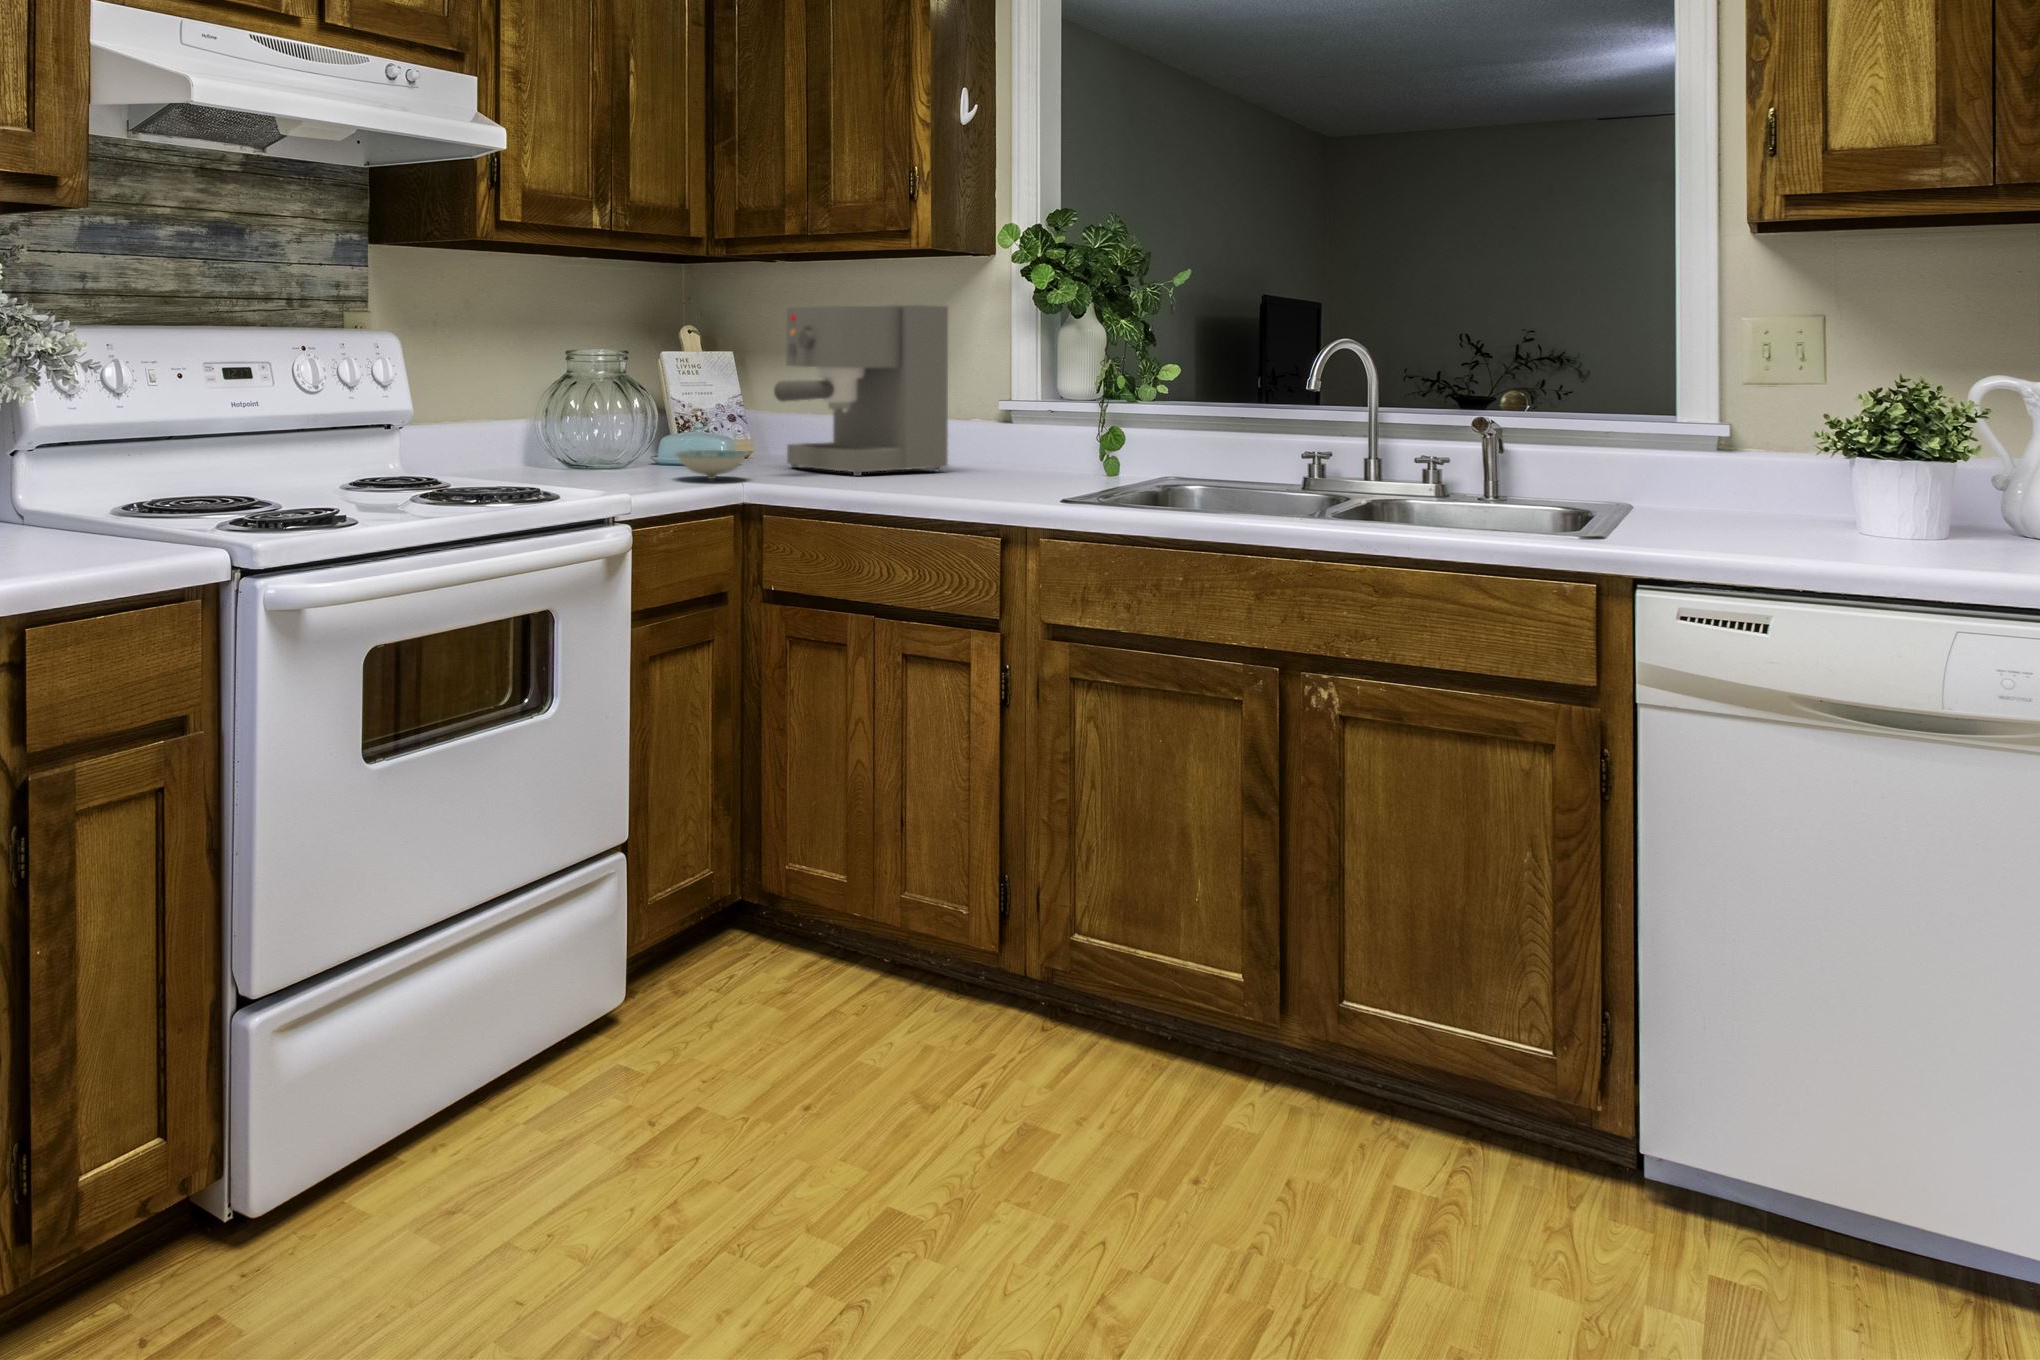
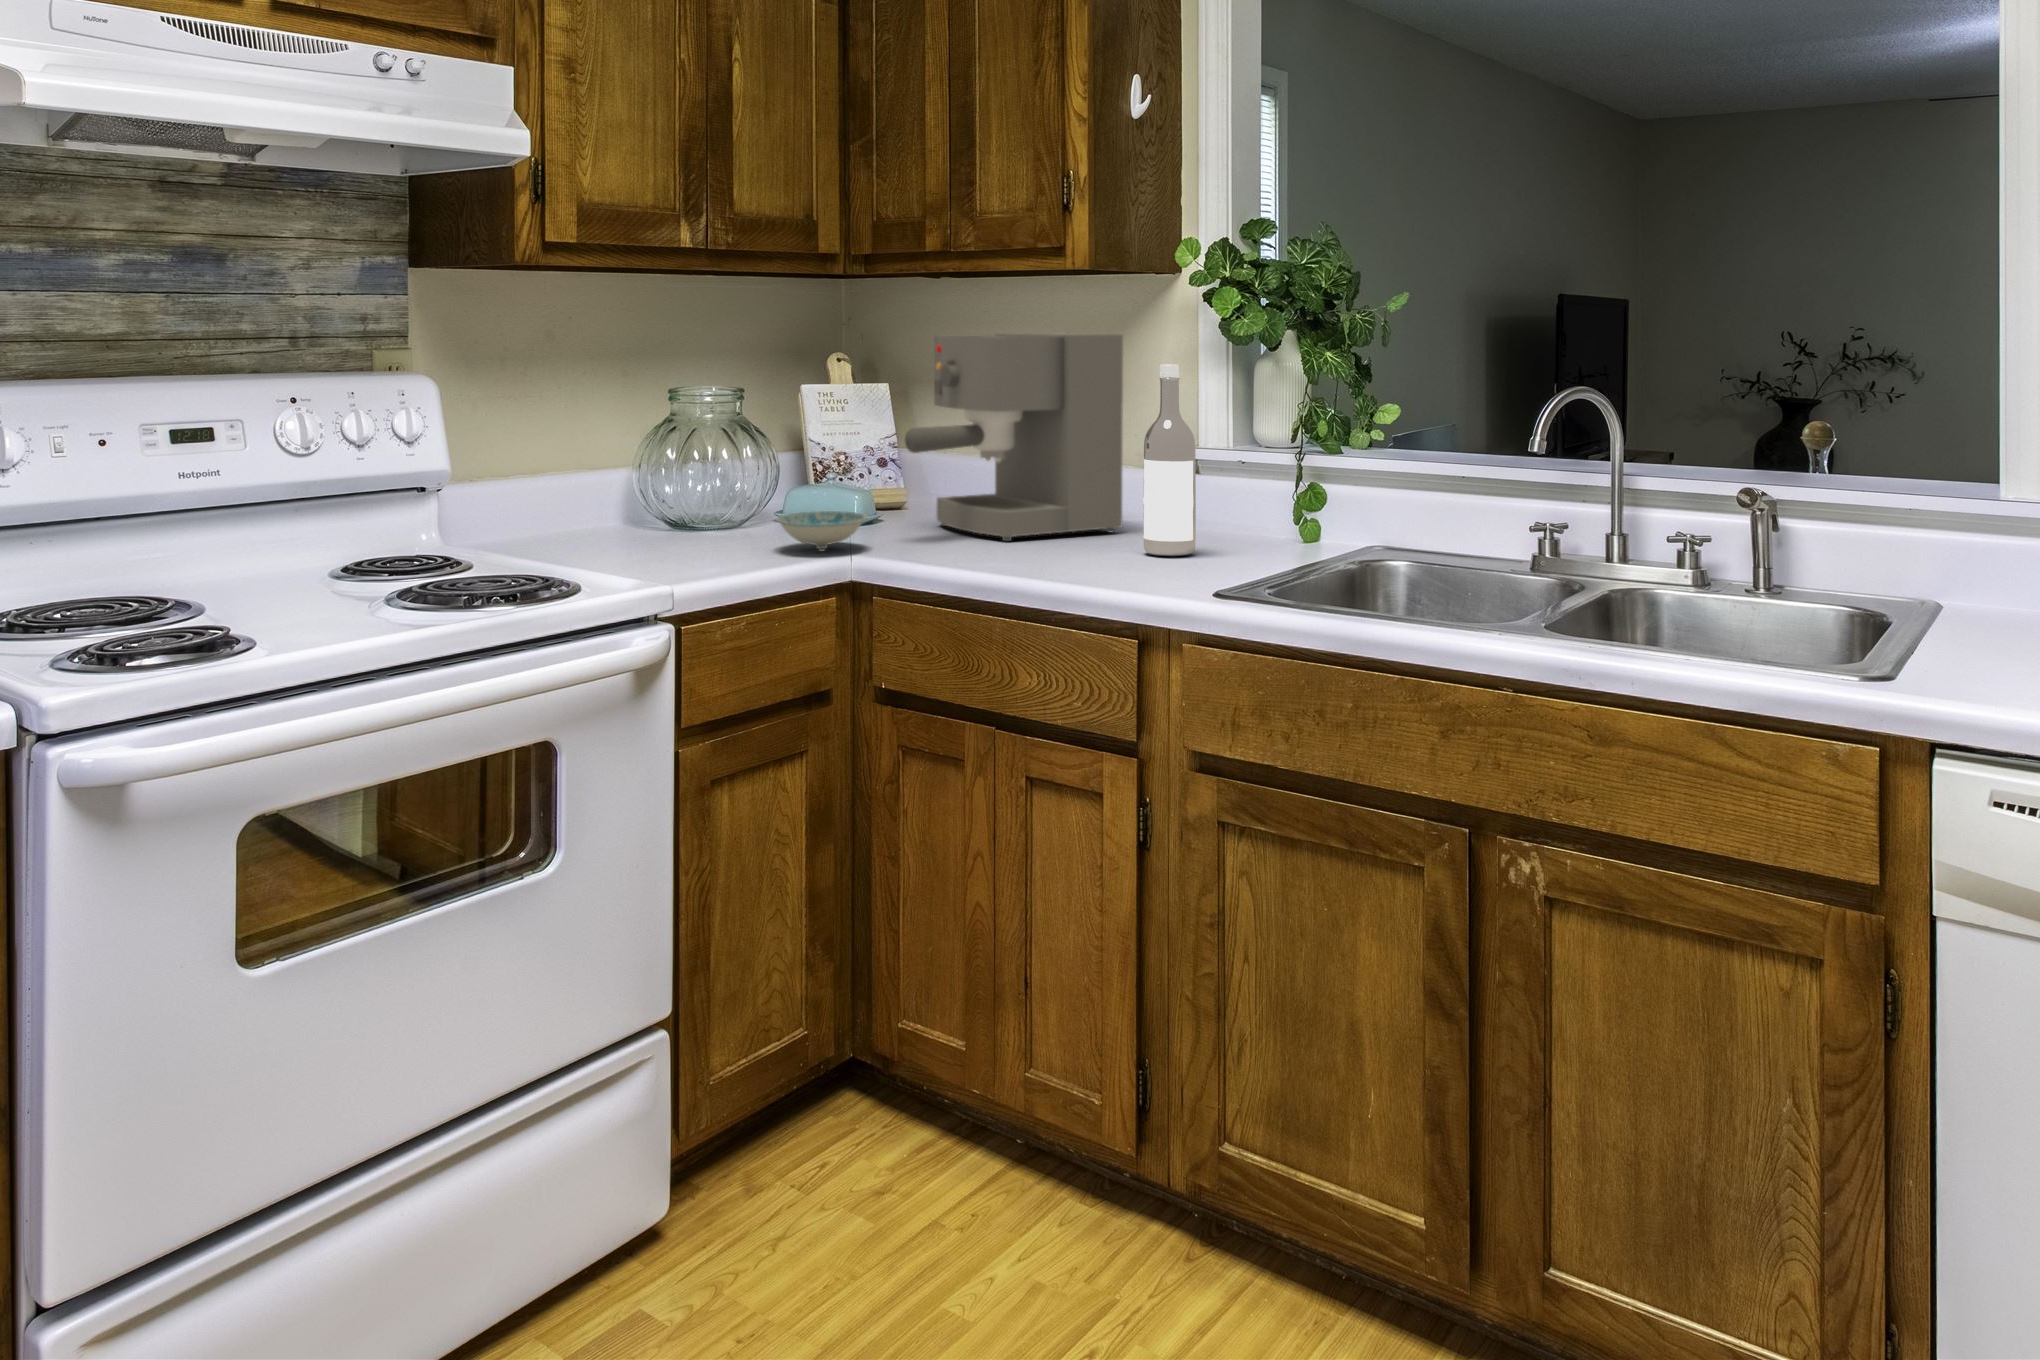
wine bottle: none [978,326,1021,483] -> present [1143,364,1196,556]

